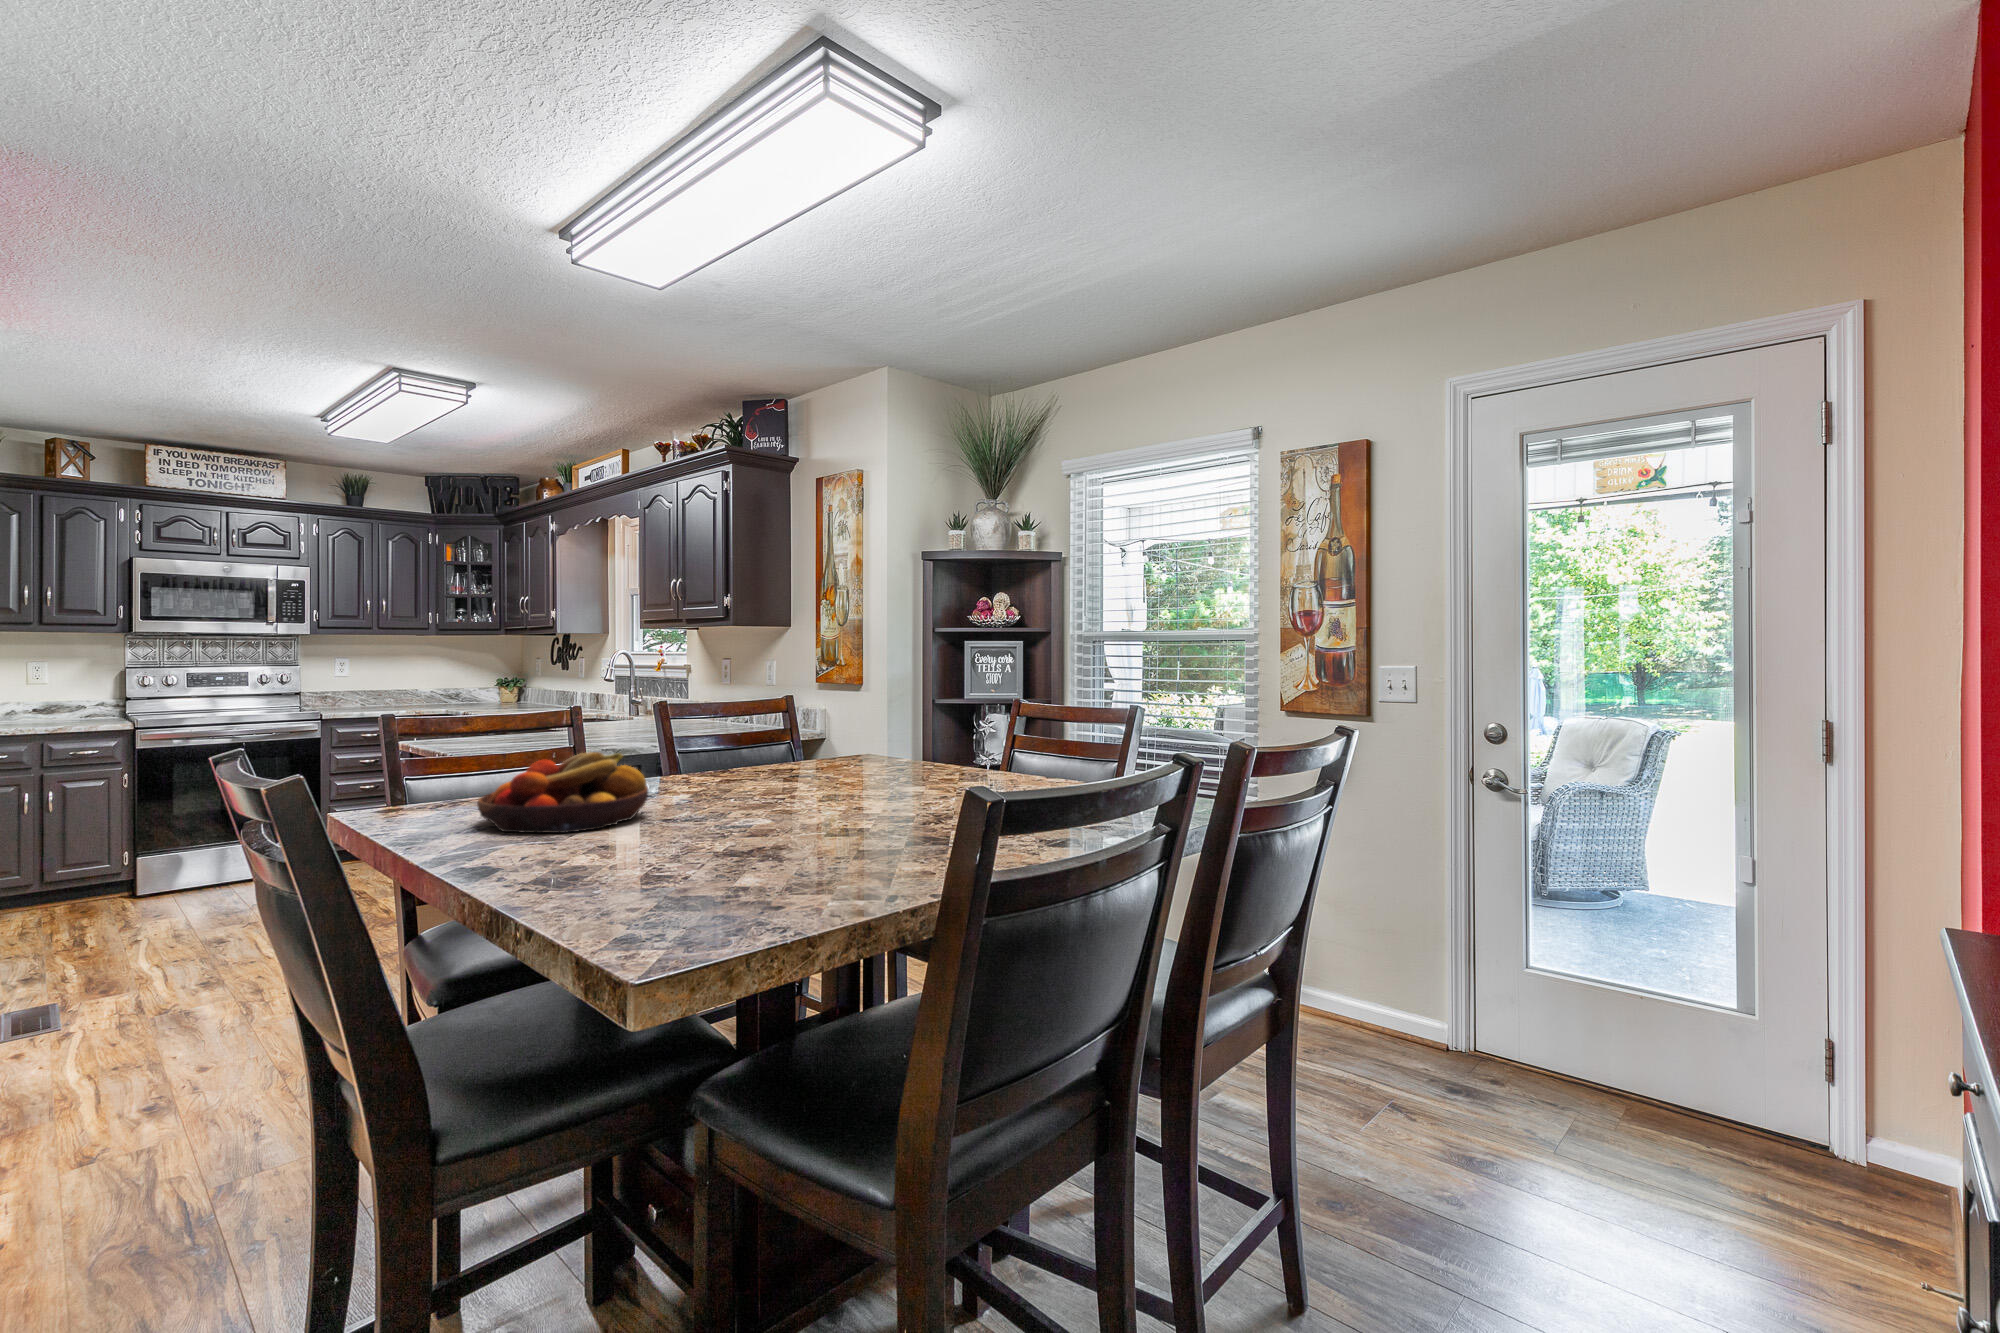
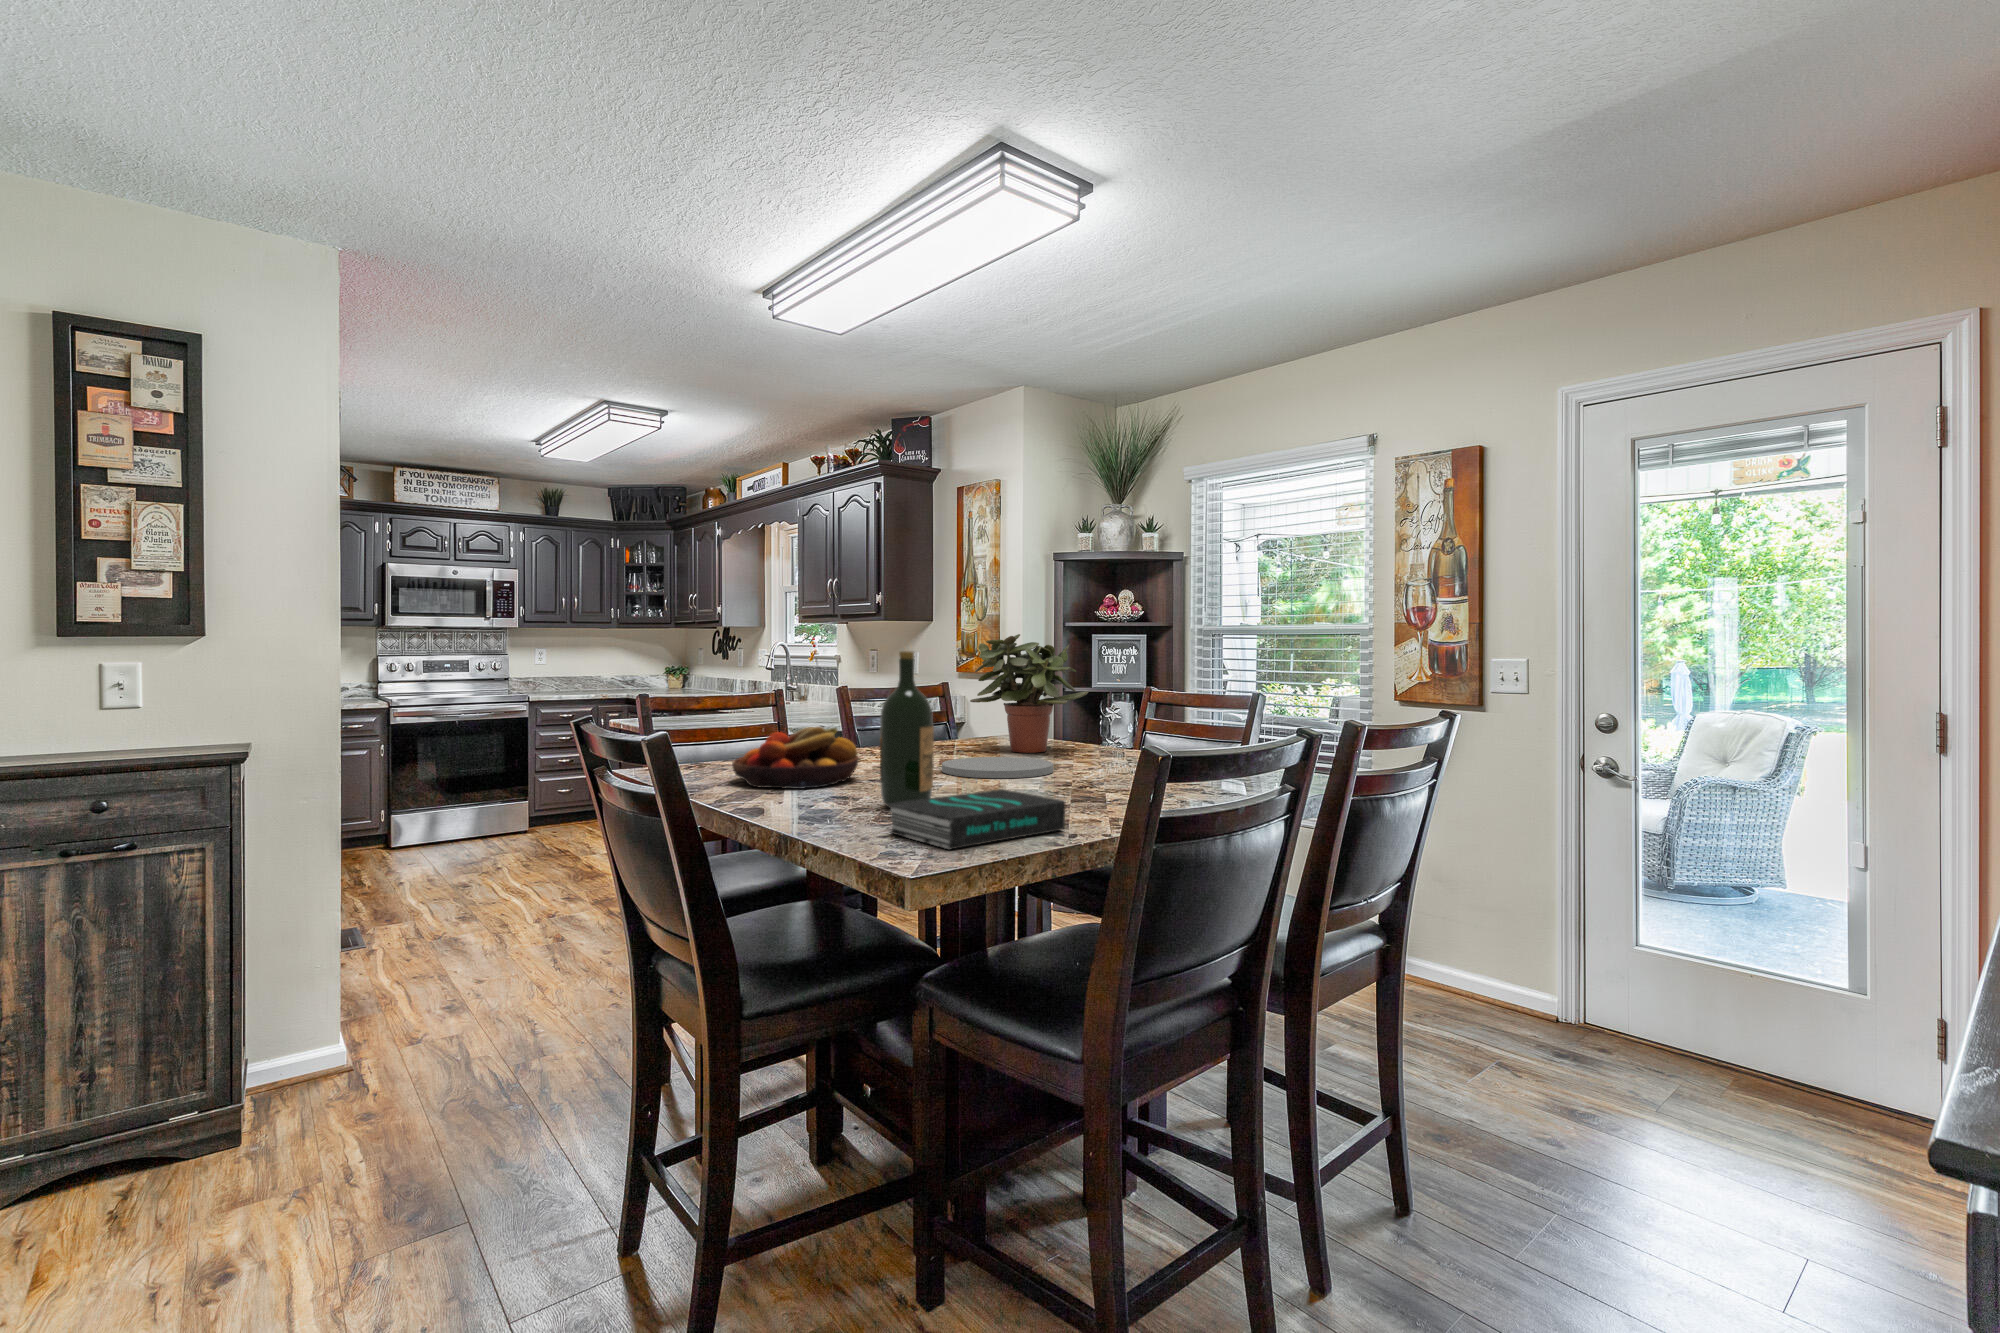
potted plant: none [806,638,945,776] -> present [970,634,1088,753]
wine bottle: none [652,657,724,862] -> present [880,651,934,808]
plate: none [760,783,896,812] -> present [942,757,1053,778]
book: none [635,834,883,929] -> present [887,789,1065,850]

